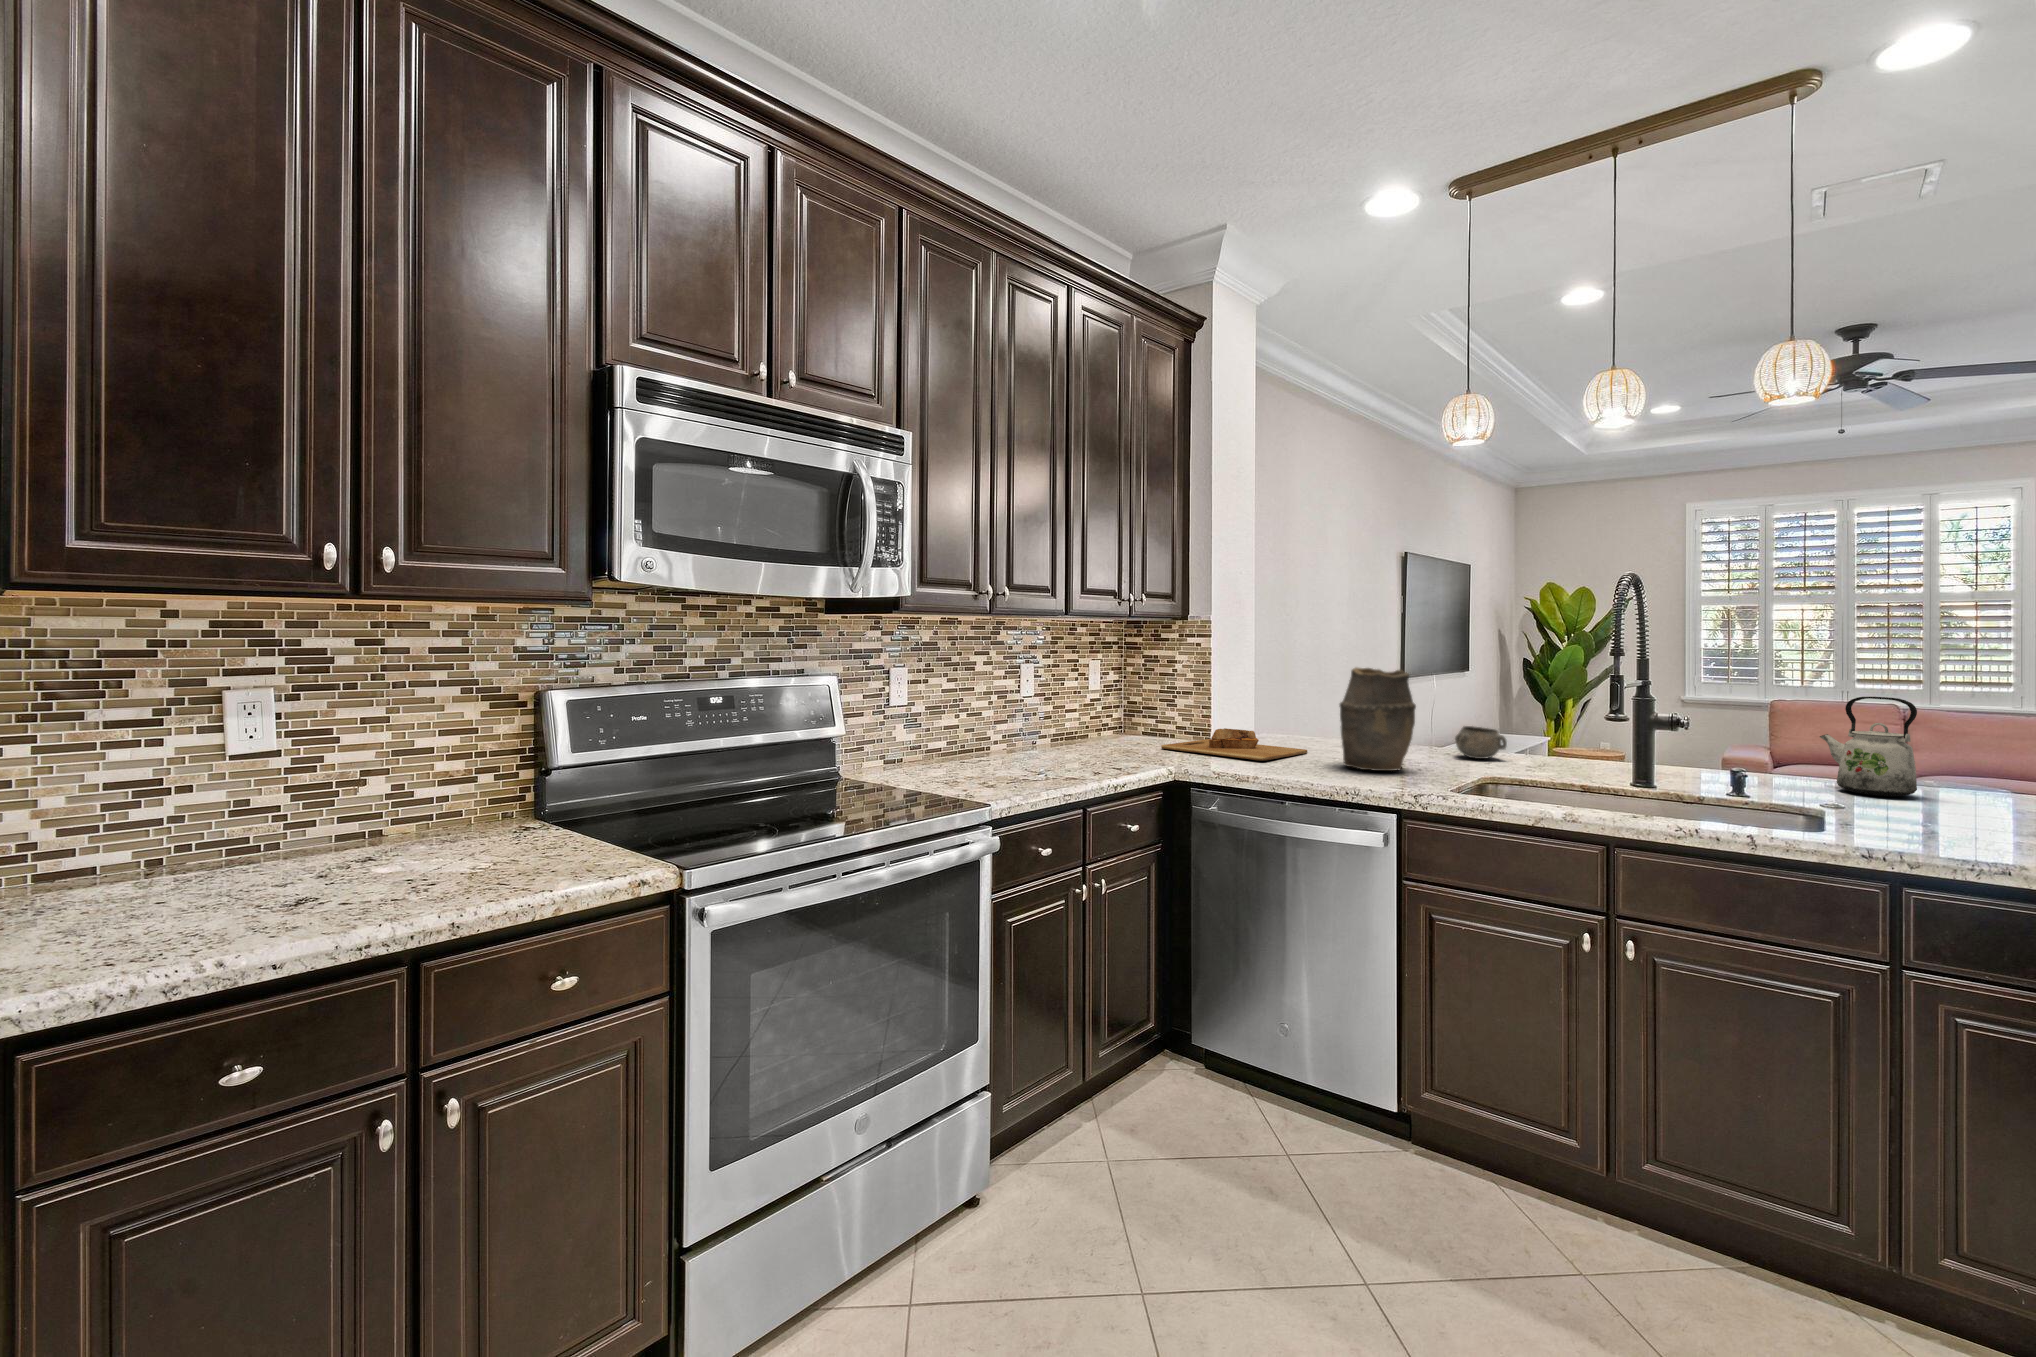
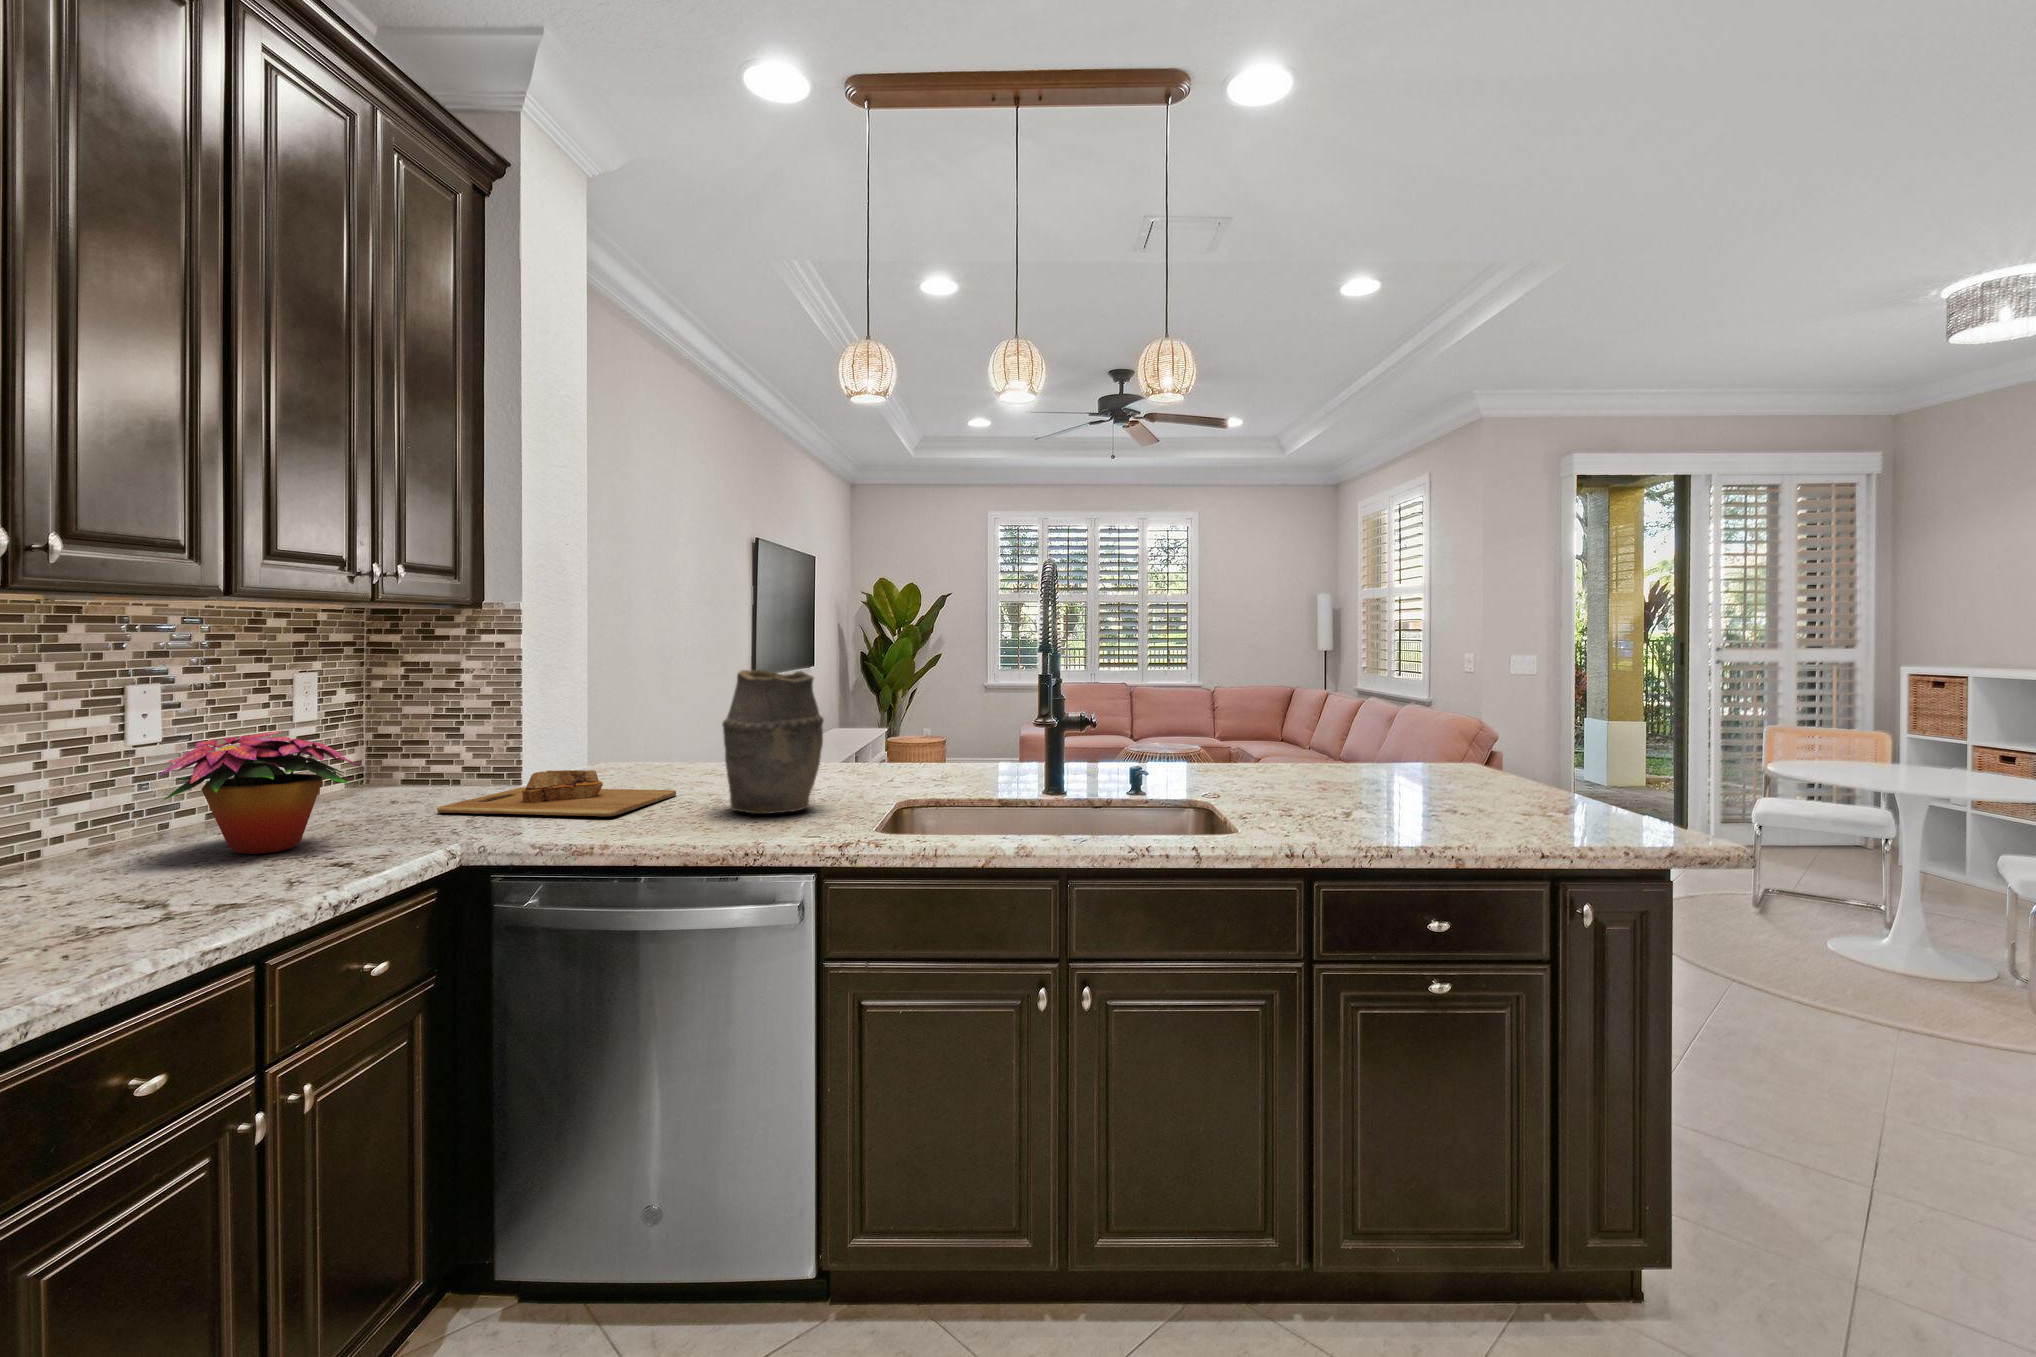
flower arrangement: none [1035,692,1130,759] -> present [158,731,360,854]
kettle: present [1820,697,1917,796] -> none [1197,684,1273,782]
decorative bowl: present [1455,726,1507,759] -> none [863,740,920,780]

